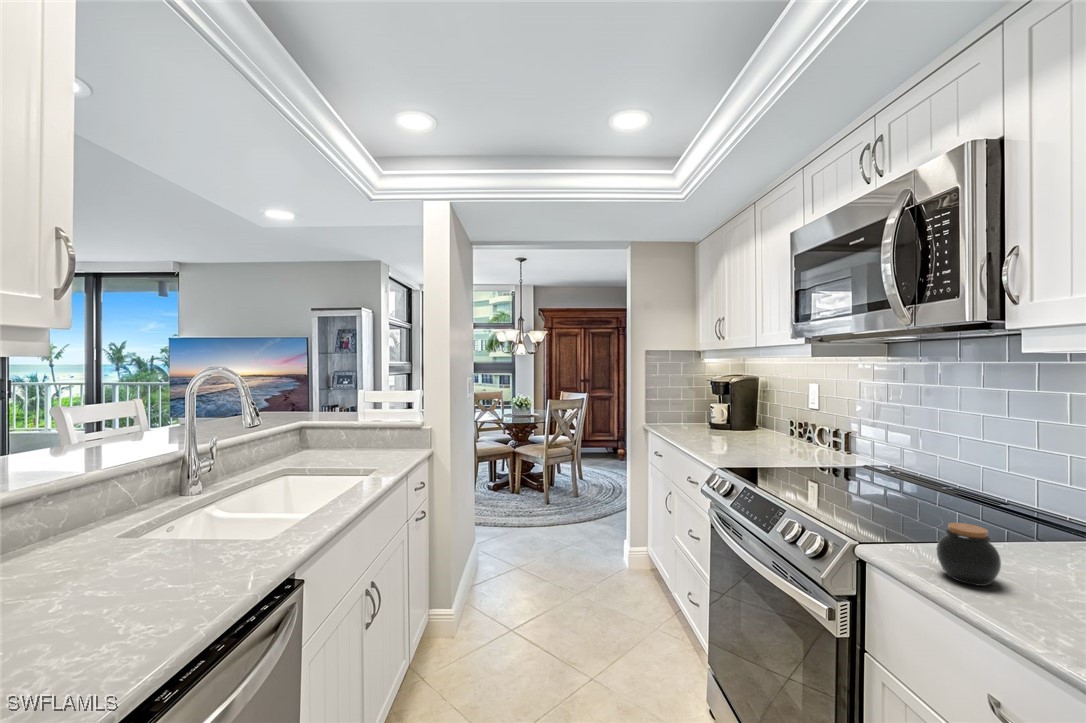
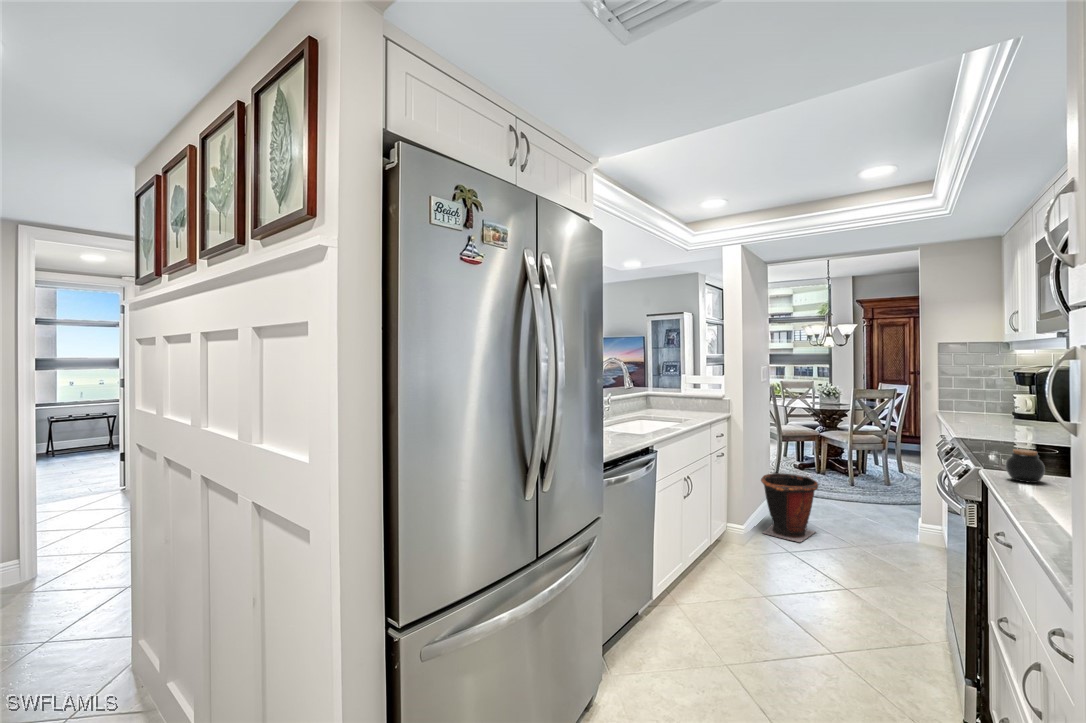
waste bin: none [471,512,540,614] -> present [761,473,818,542]

